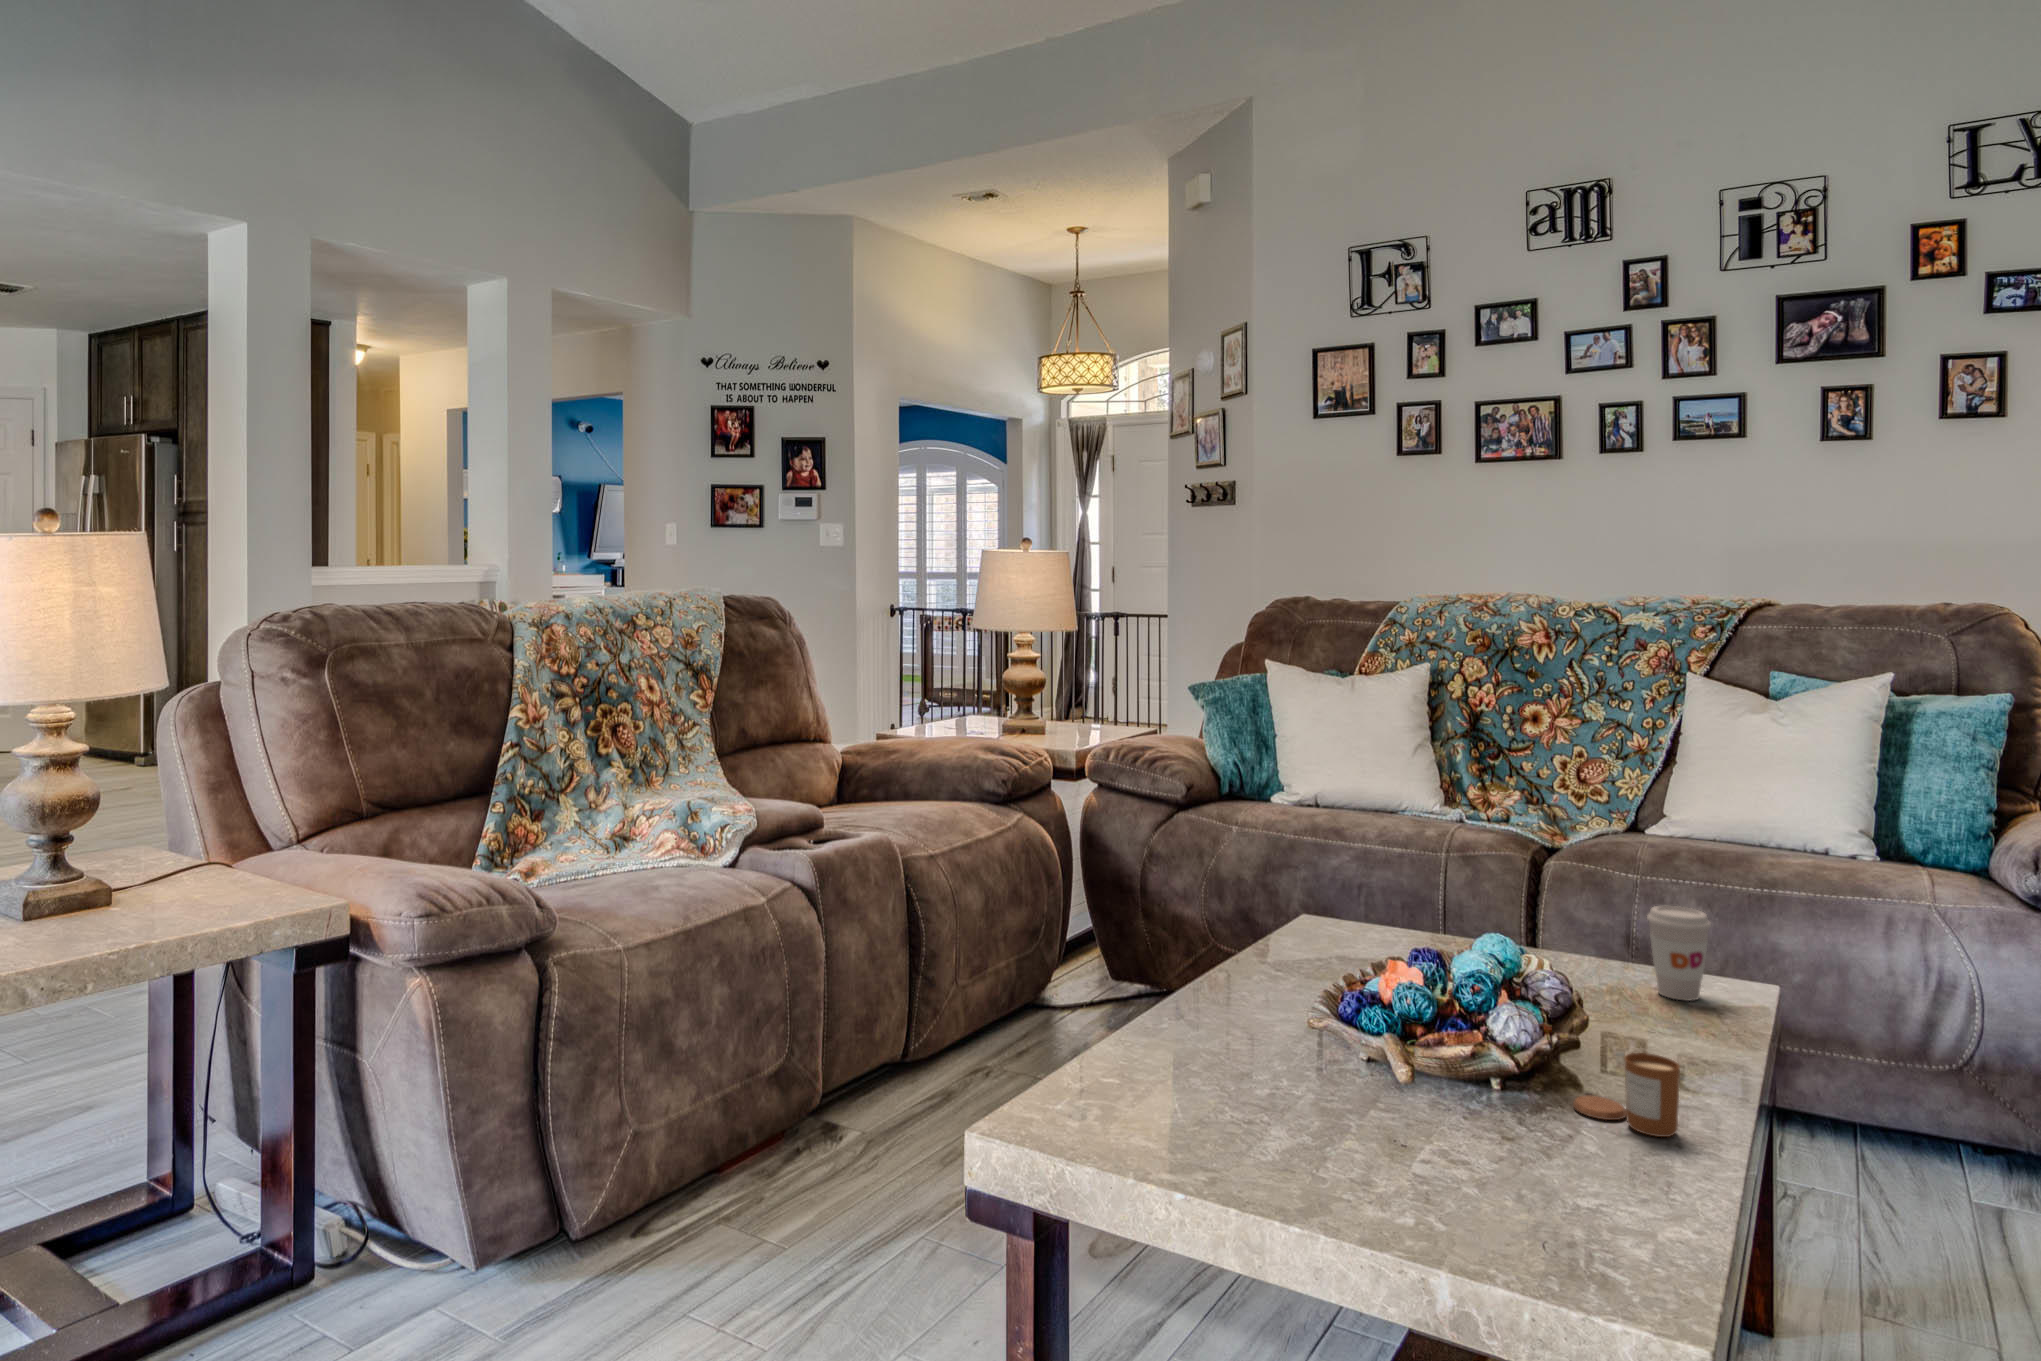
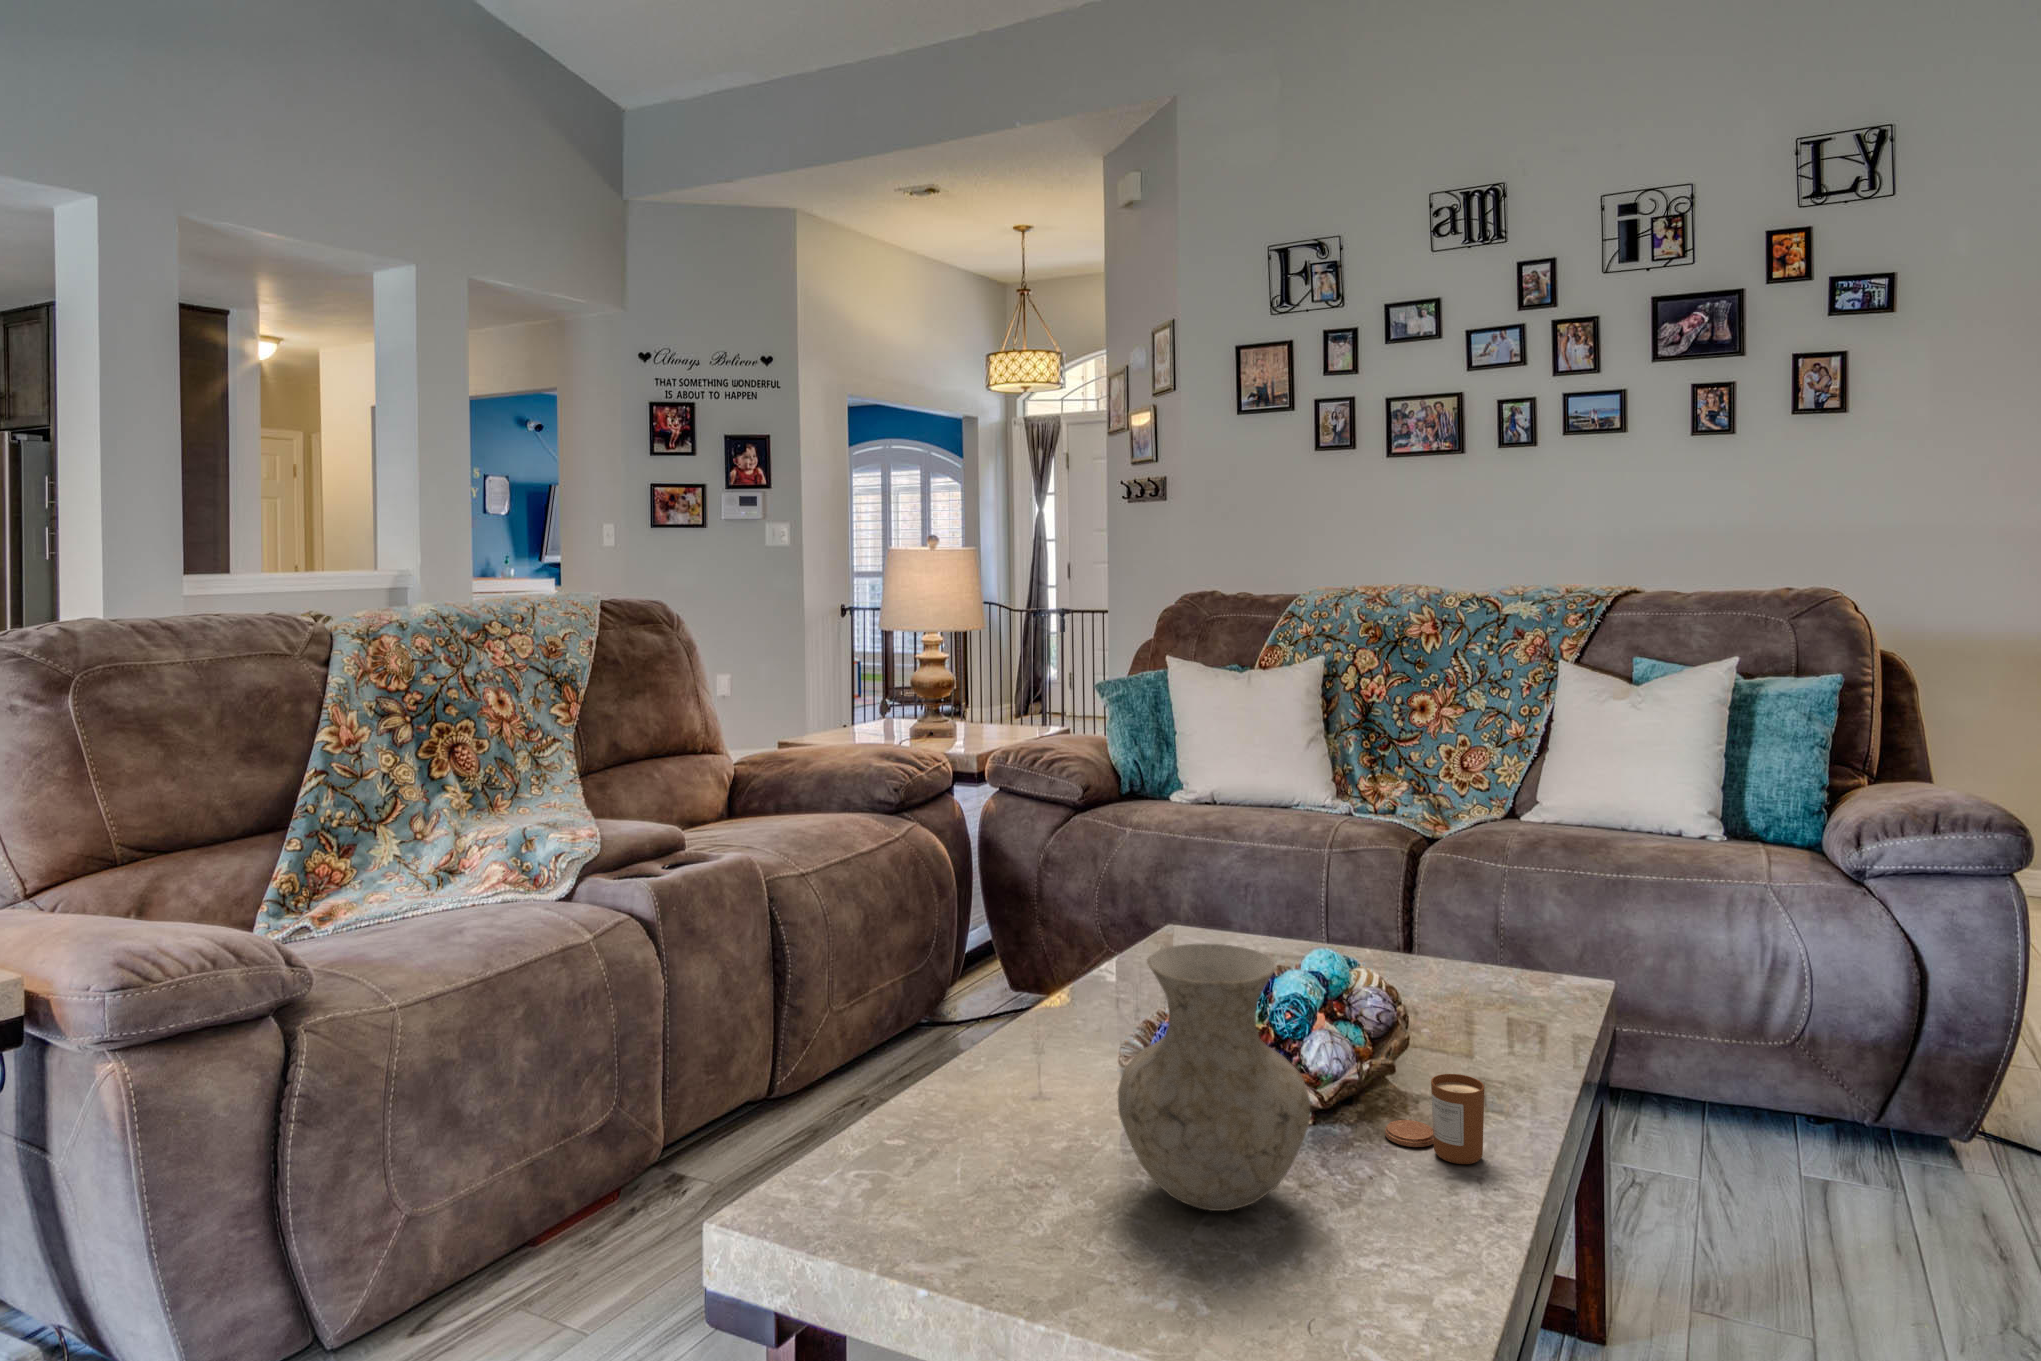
coffee cup: present [1647,906,1711,1001] -> none [1487,904,1547,1001]
vase: none [1329,917,1518,1160] -> present [1118,944,1310,1211]

